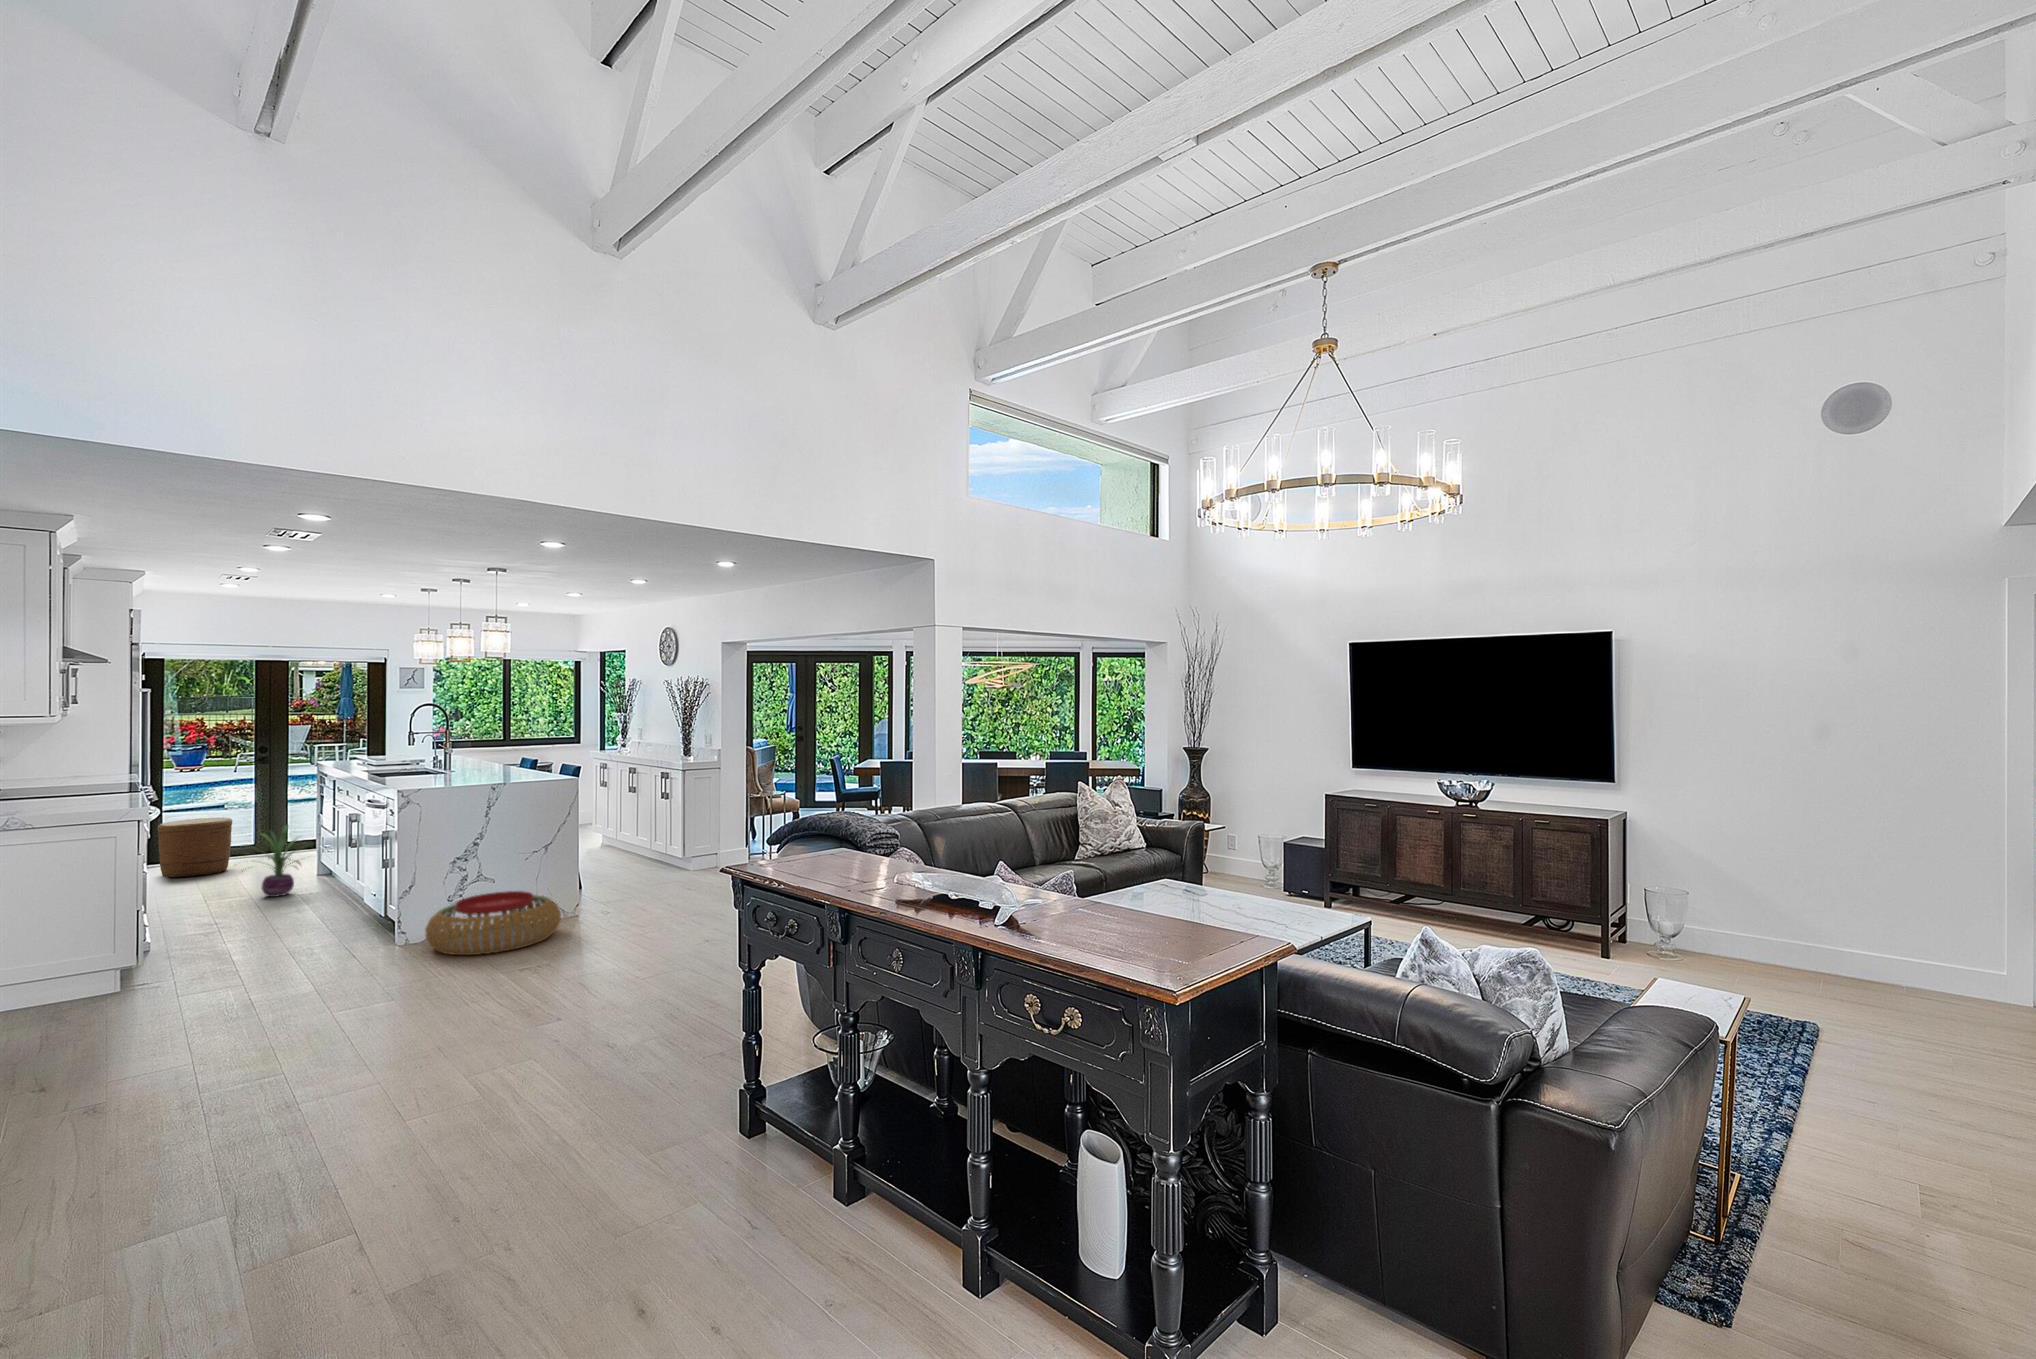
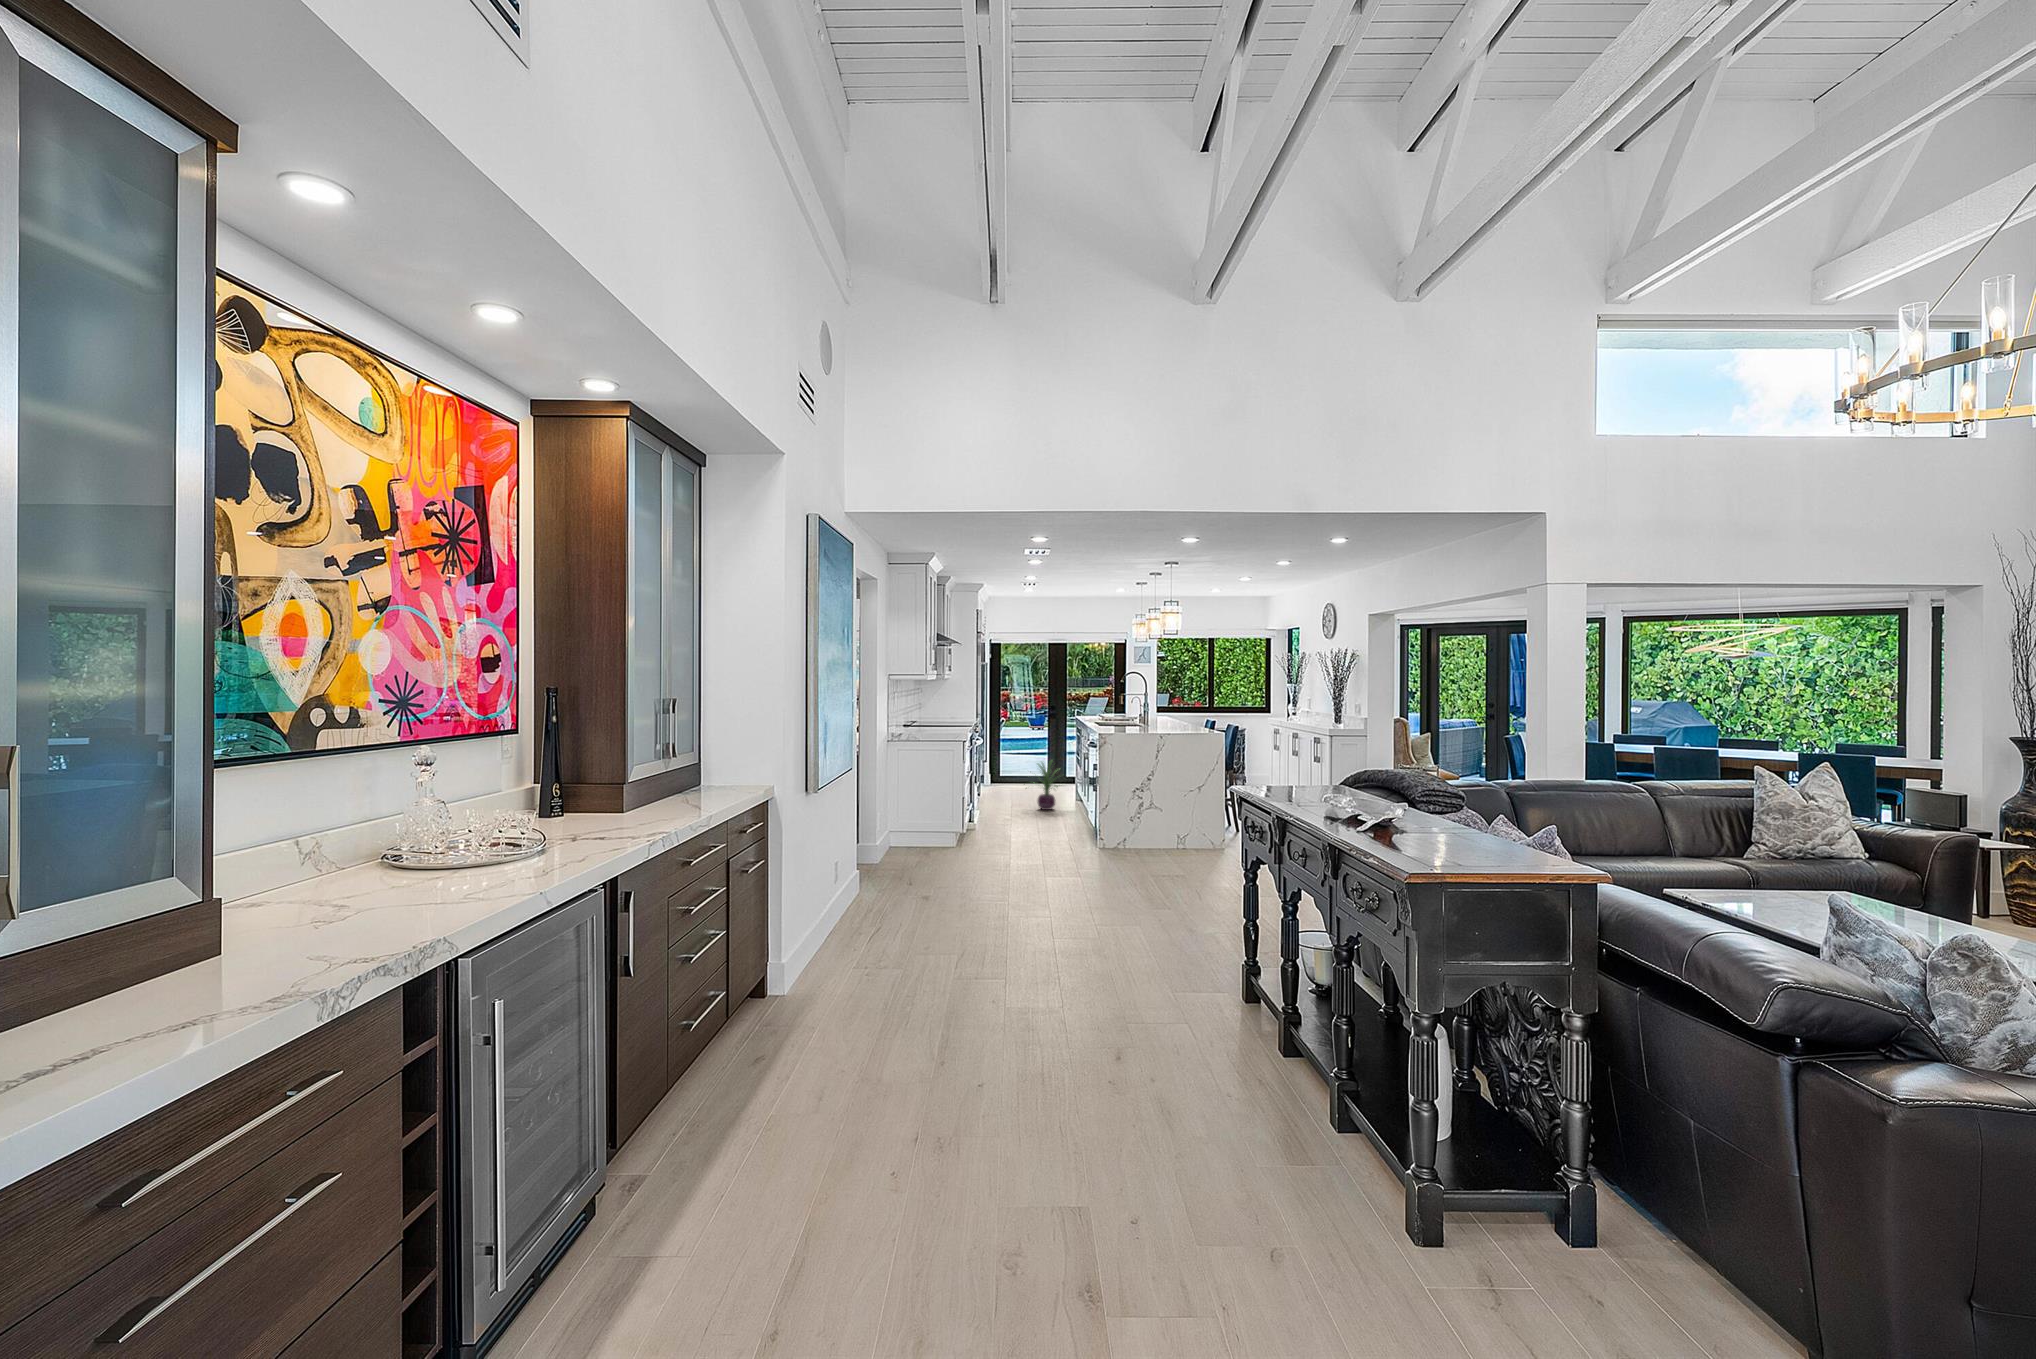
woven basket: present [157,817,232,877] -> none [991,753,1029,792]
pouf: present [425,891,561,955] -> none [1112,819,1206,864]

